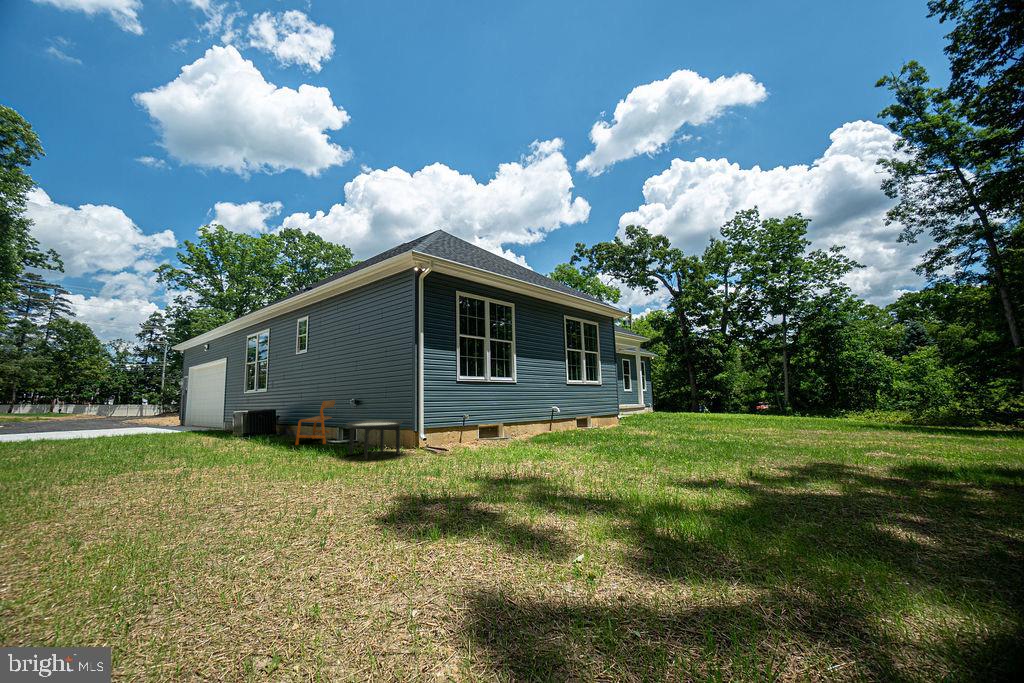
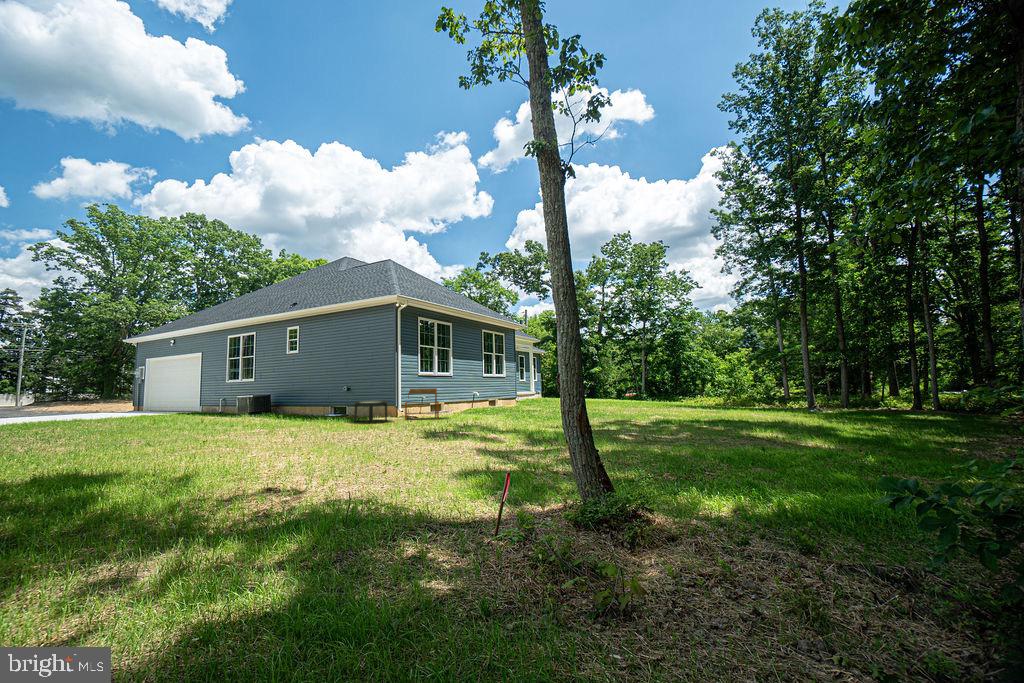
bench: present [295,400,335,445] -> present [405,388,439,420]

